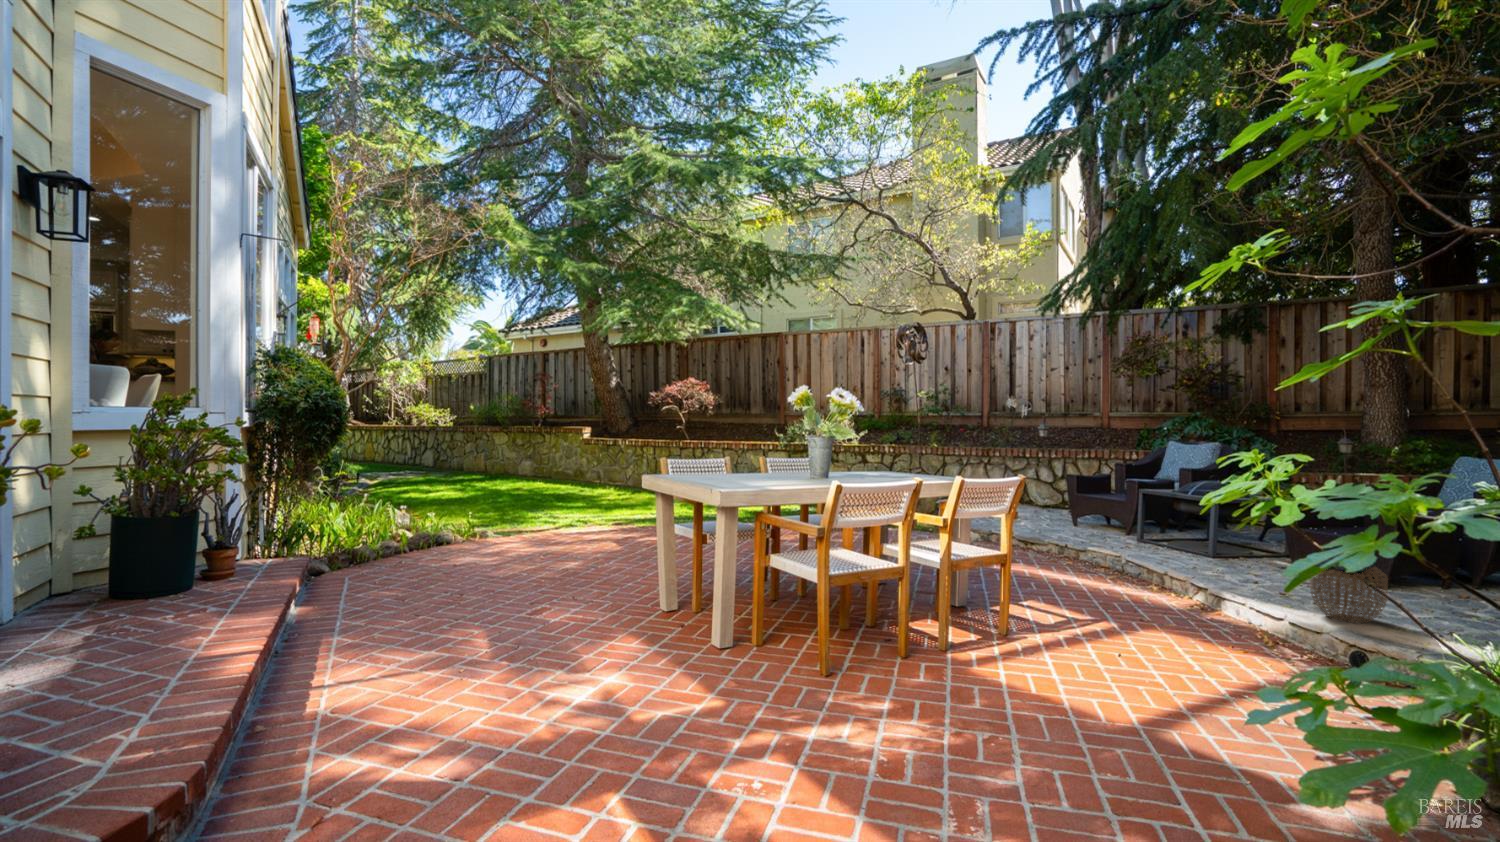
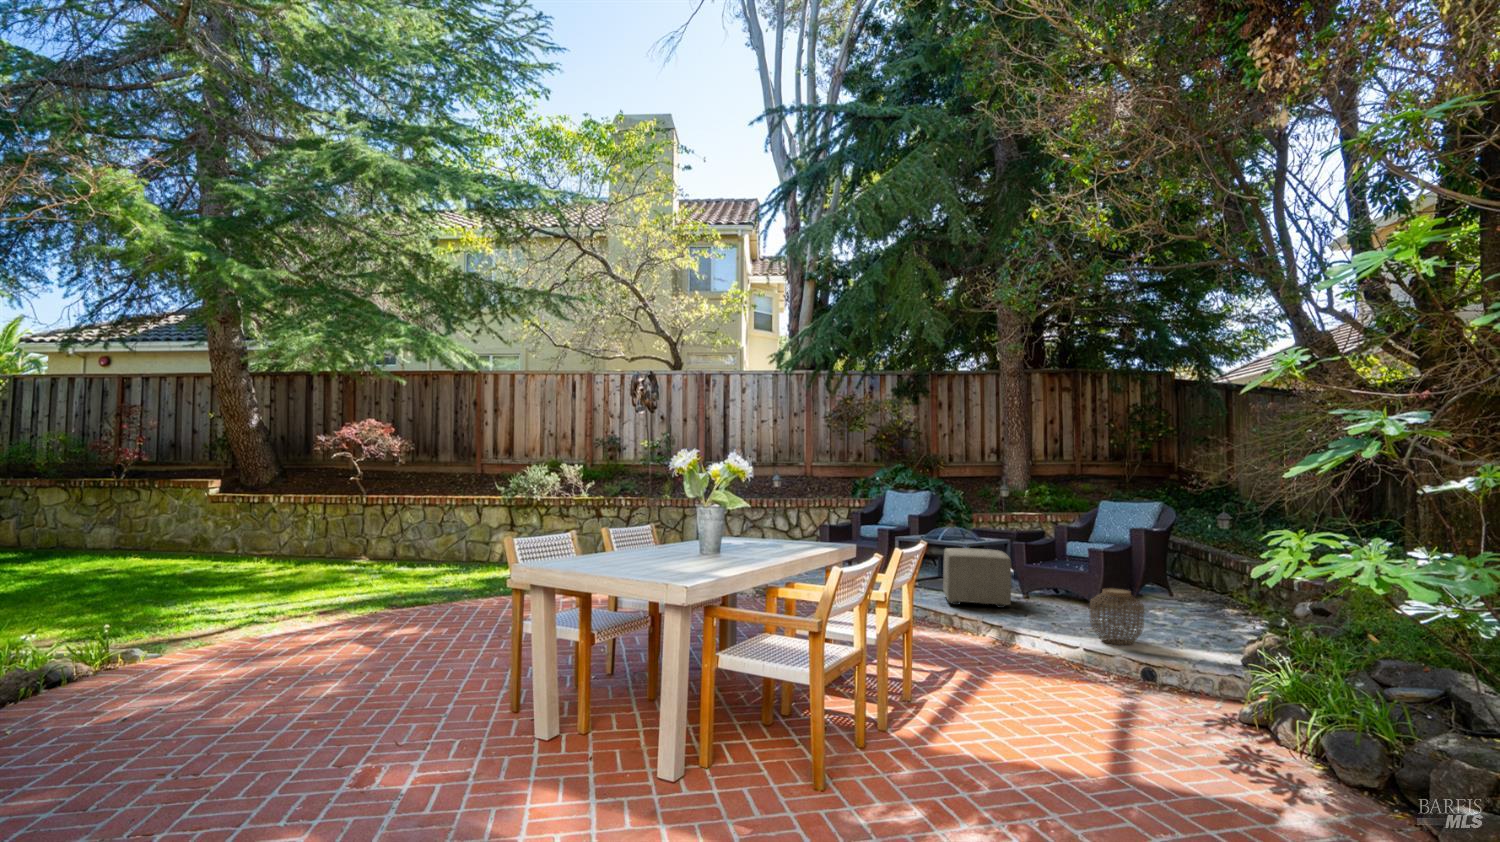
ottoman: none [1172,502,1260,572] -> present [943,548,1012,608]

